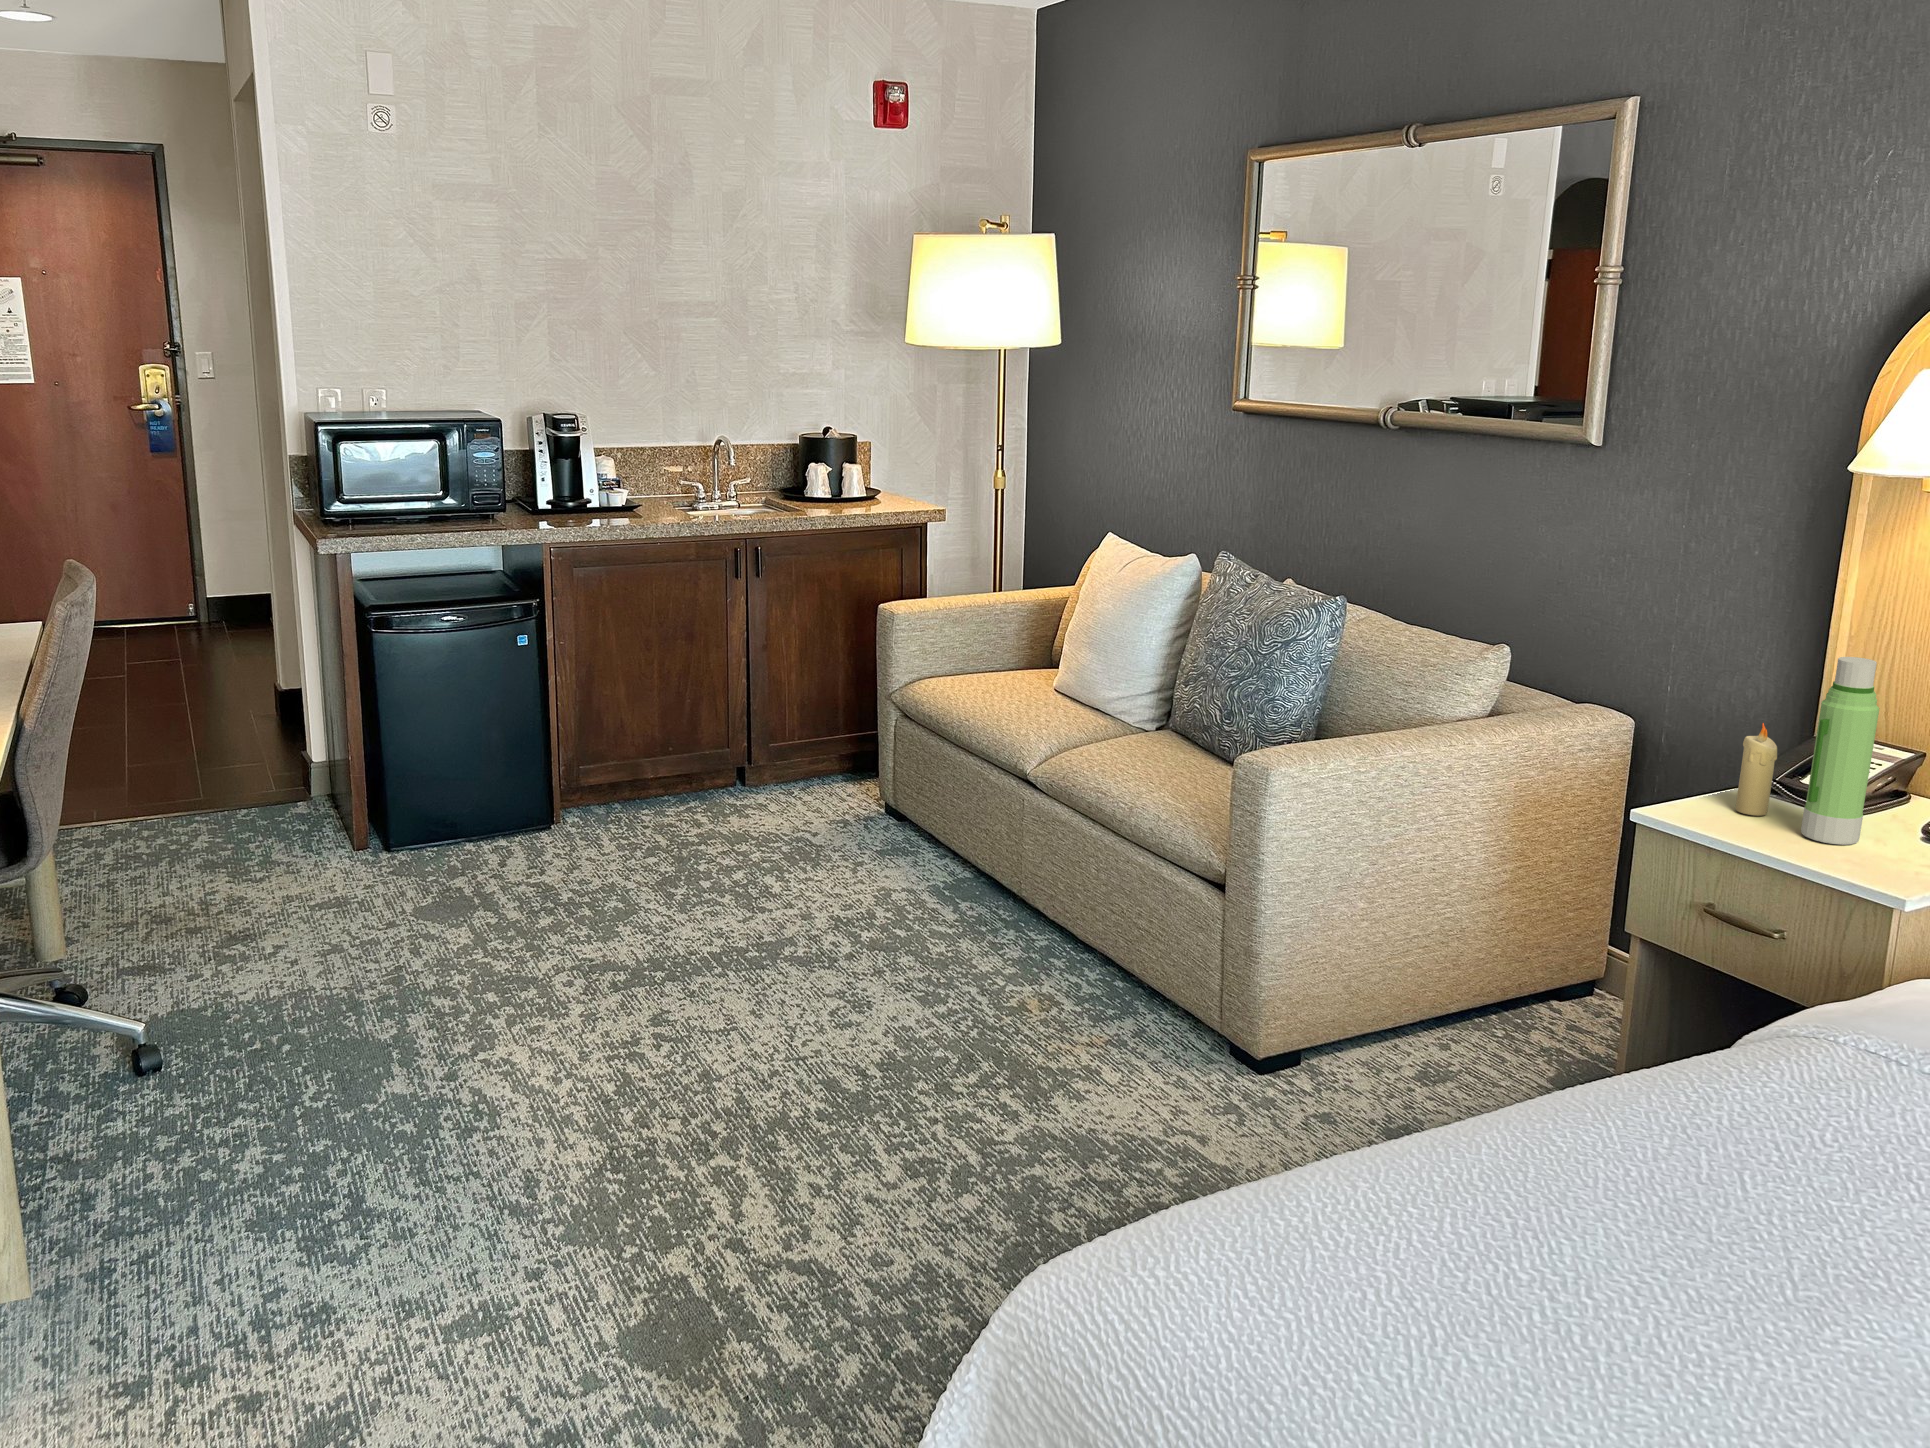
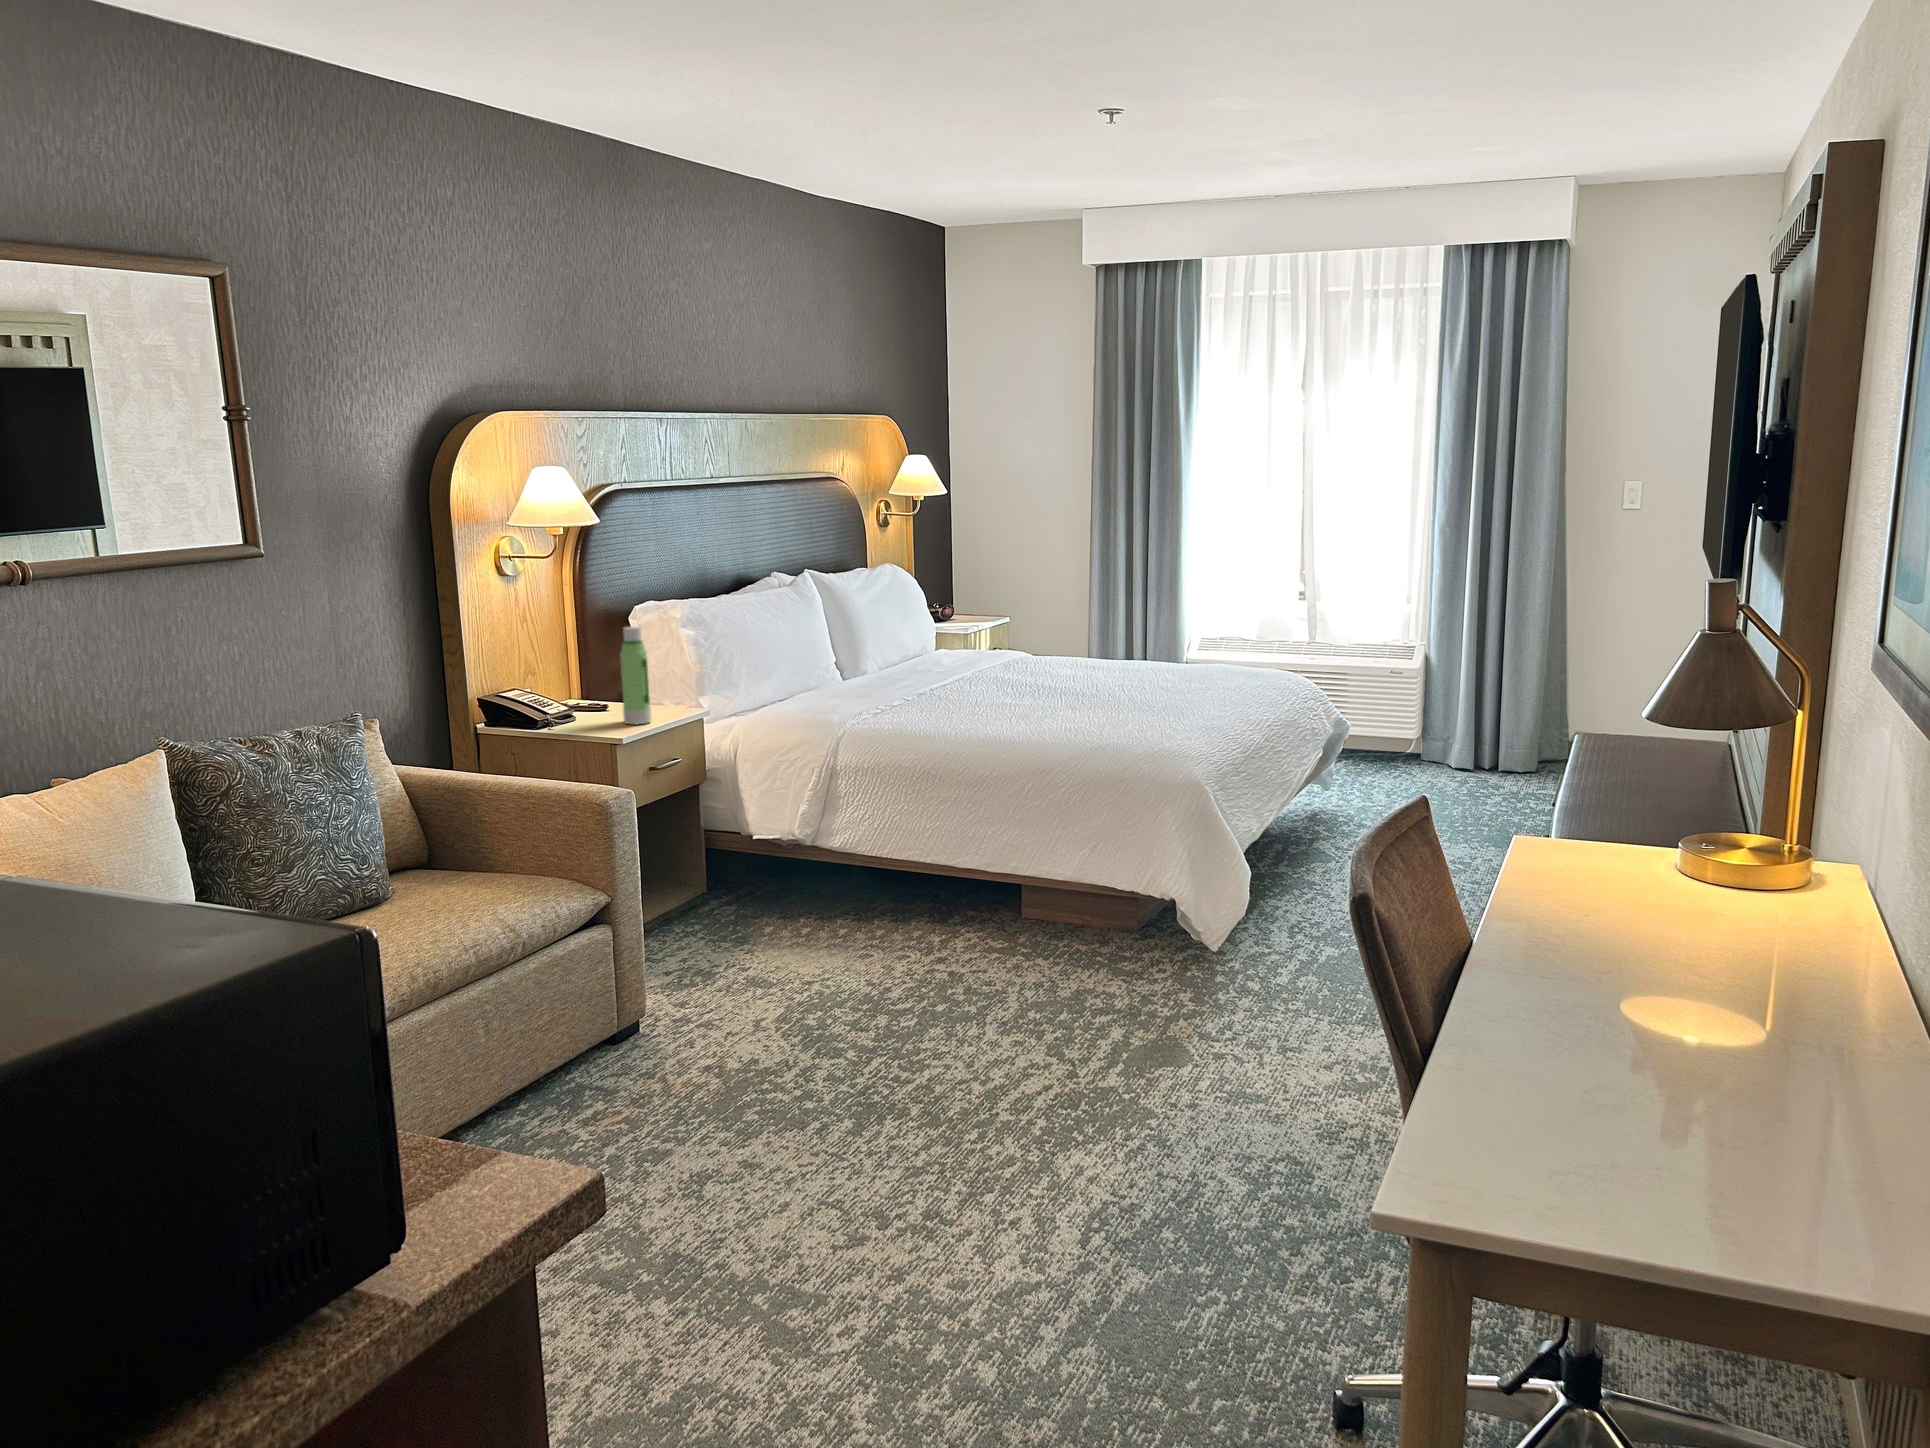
candle: present [1735,723,1777,816] -> none [593,680,613,733]

